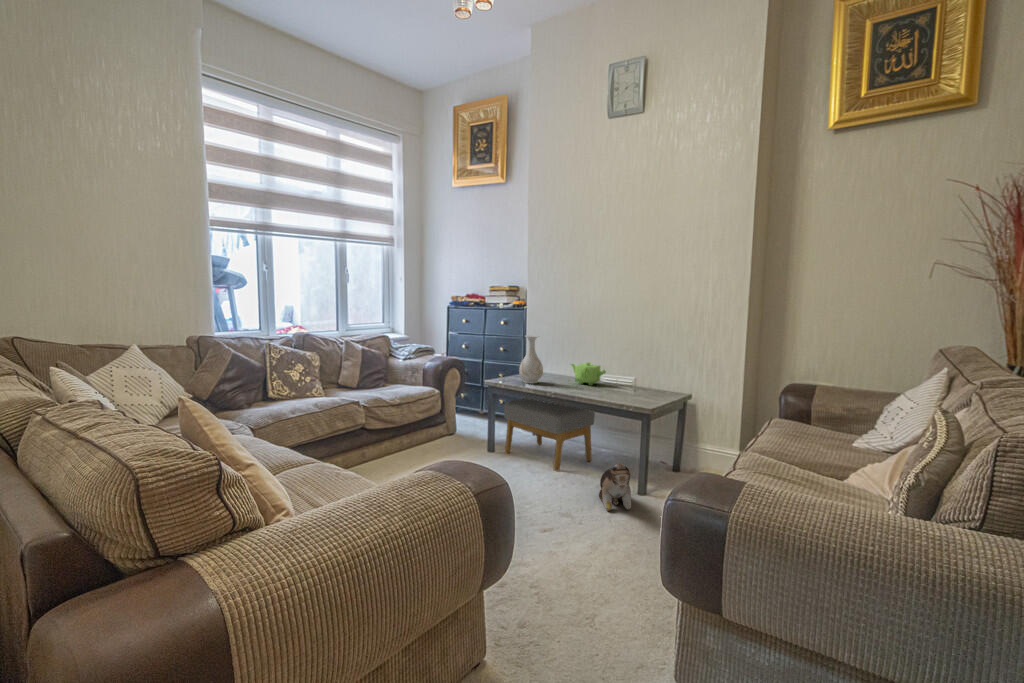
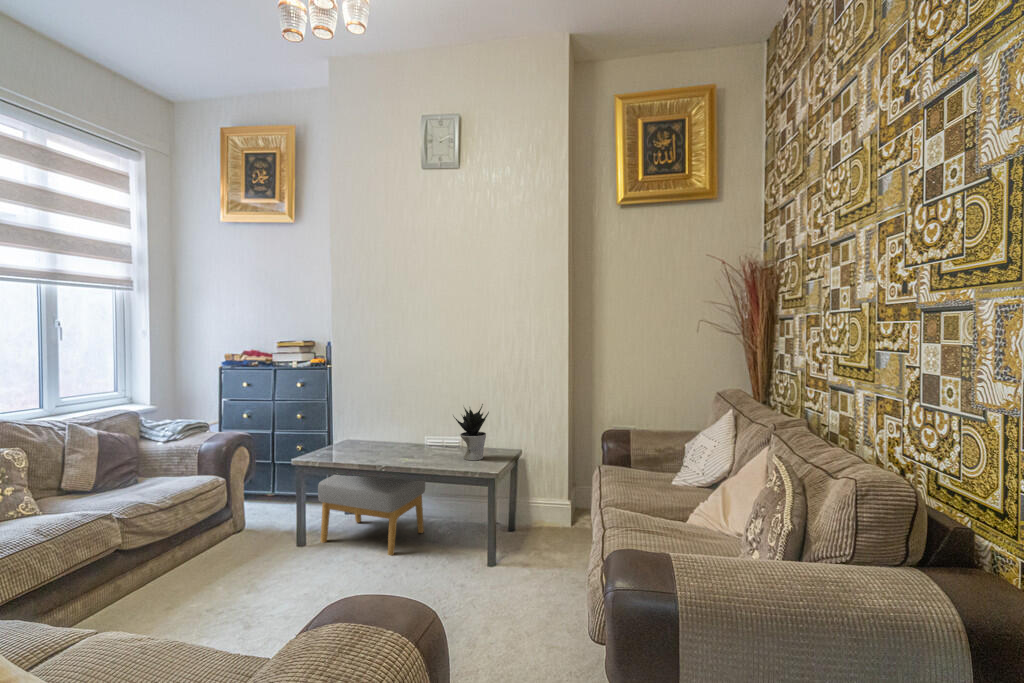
vase: present [519,335,543,383] -> none [336,400,365,456]
potted plant: none [619,344,655,399] -> present [453,404,489,461]
teapot: present [571,362,606,385] -> none [391,424,433,449]
plush toy: present [599,463,632,511] -> none [452,541,496,597]

